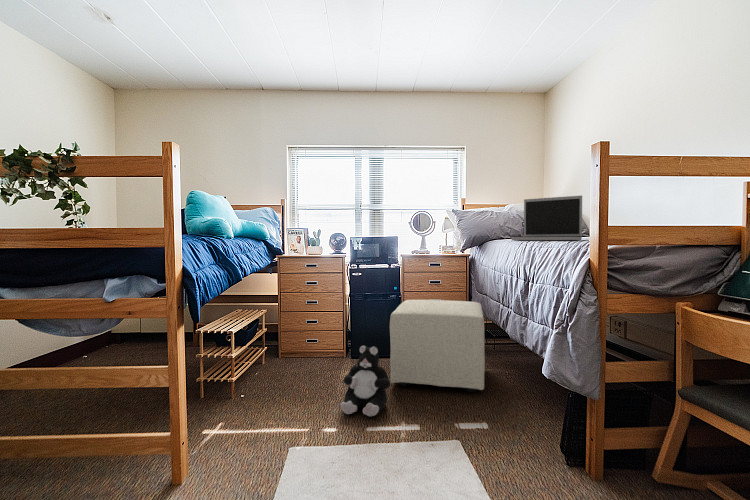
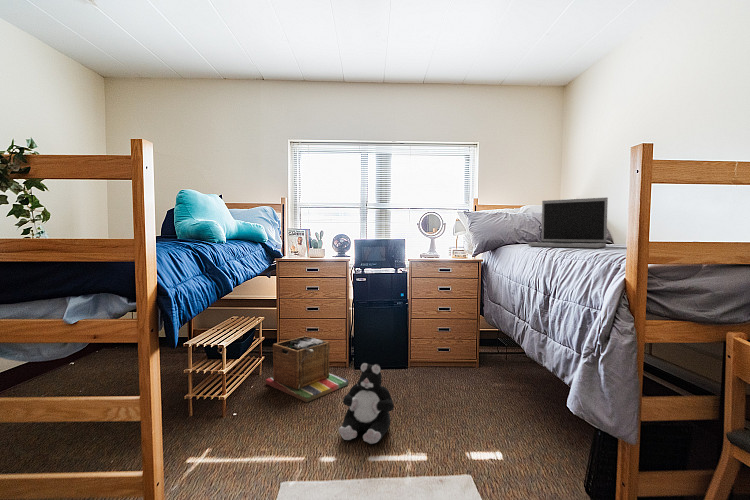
ottoman: present [390,300,485,392] -> none [394,308,498,413]
laundry basket: none [269,327,347,386] -> present [266,336,348,402]

